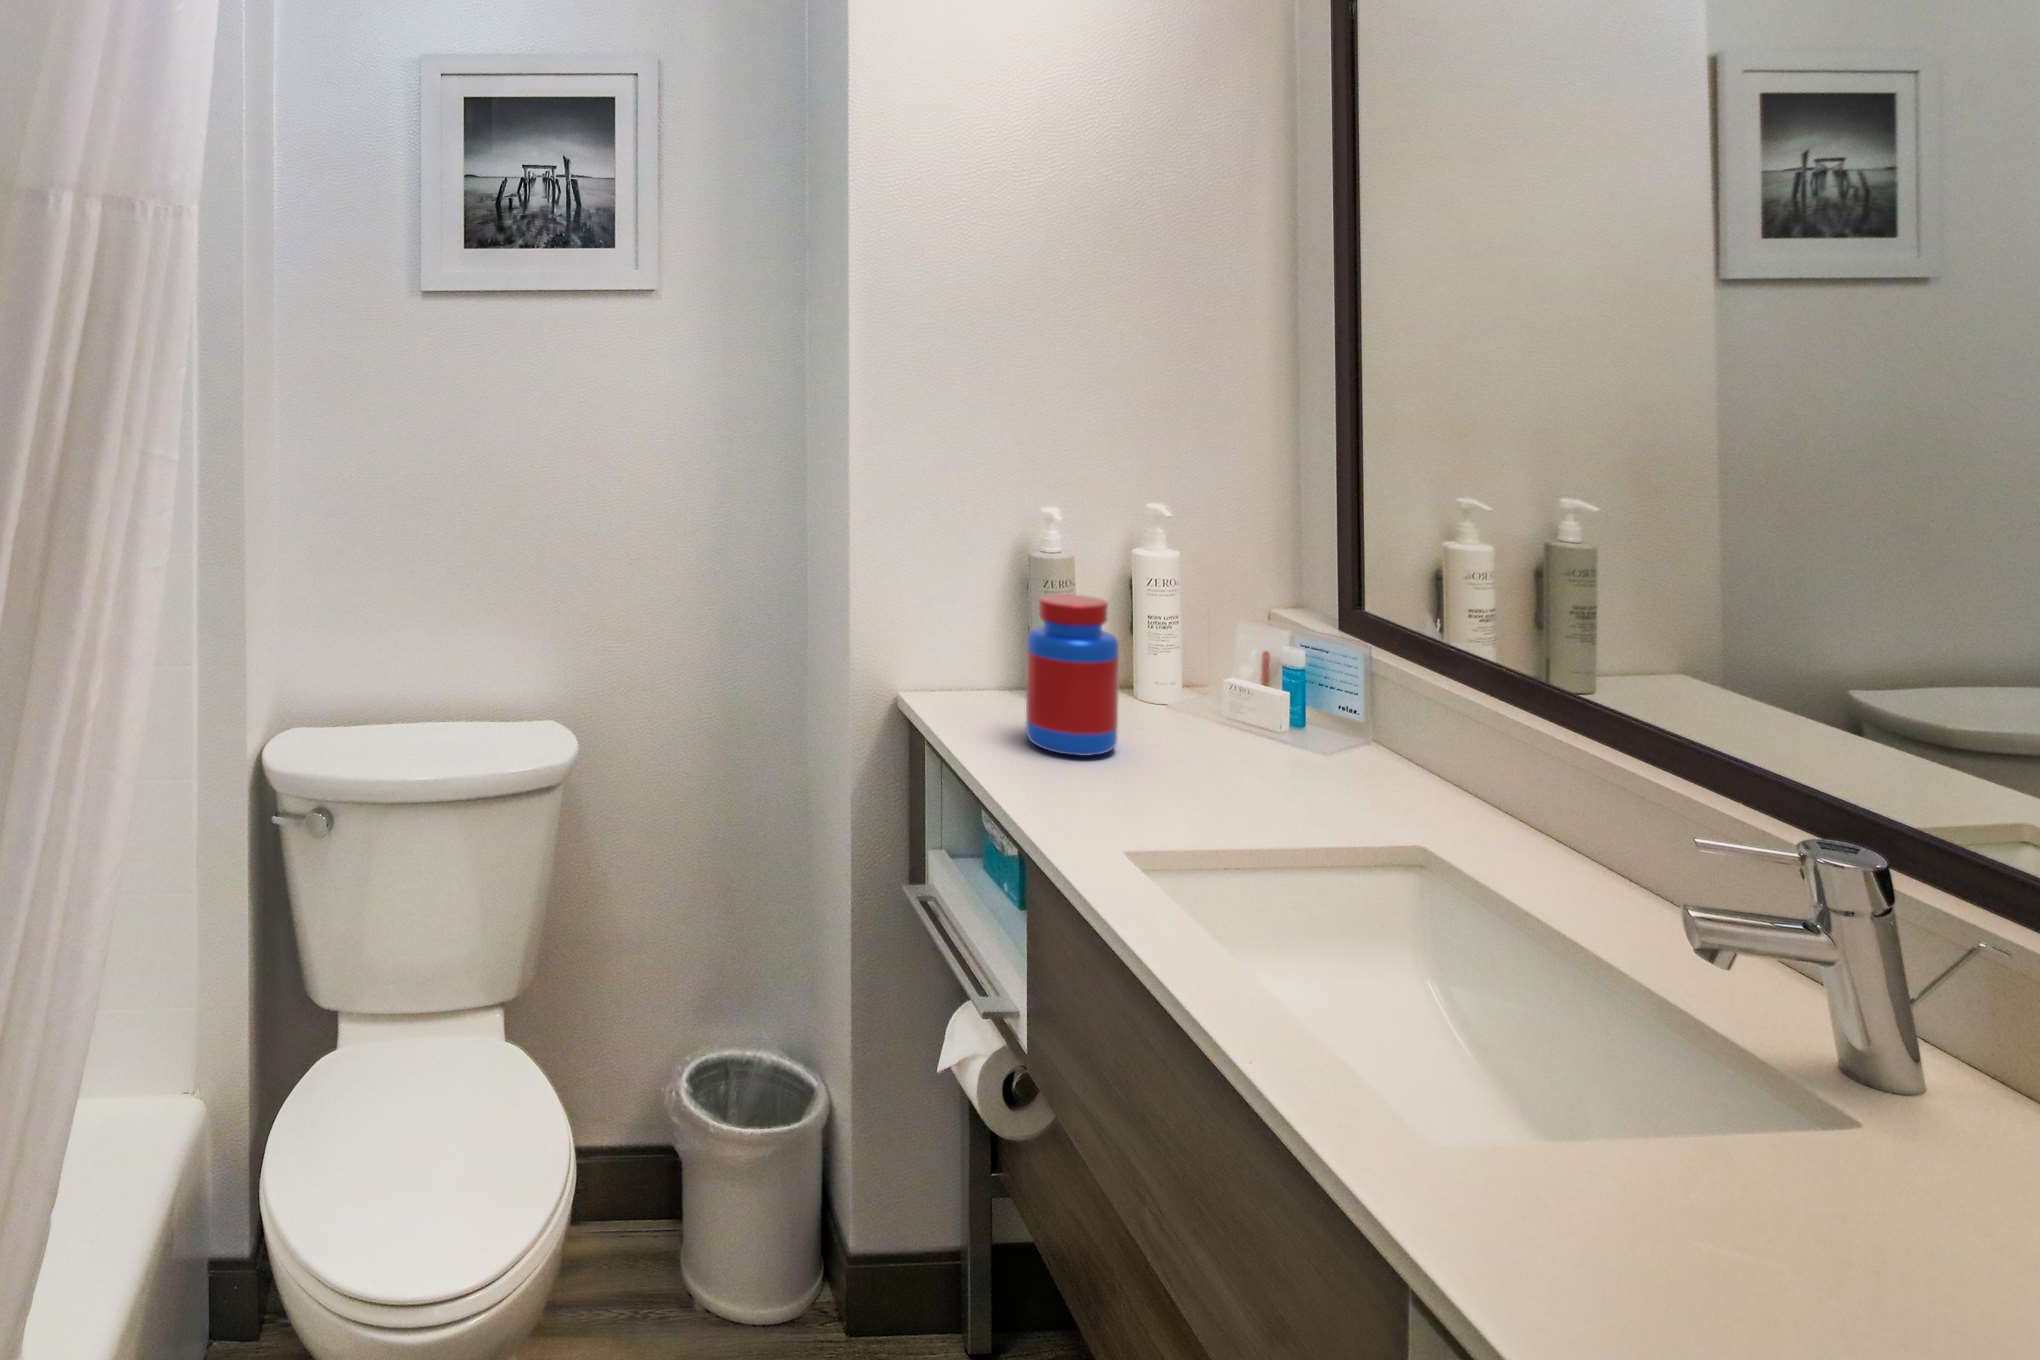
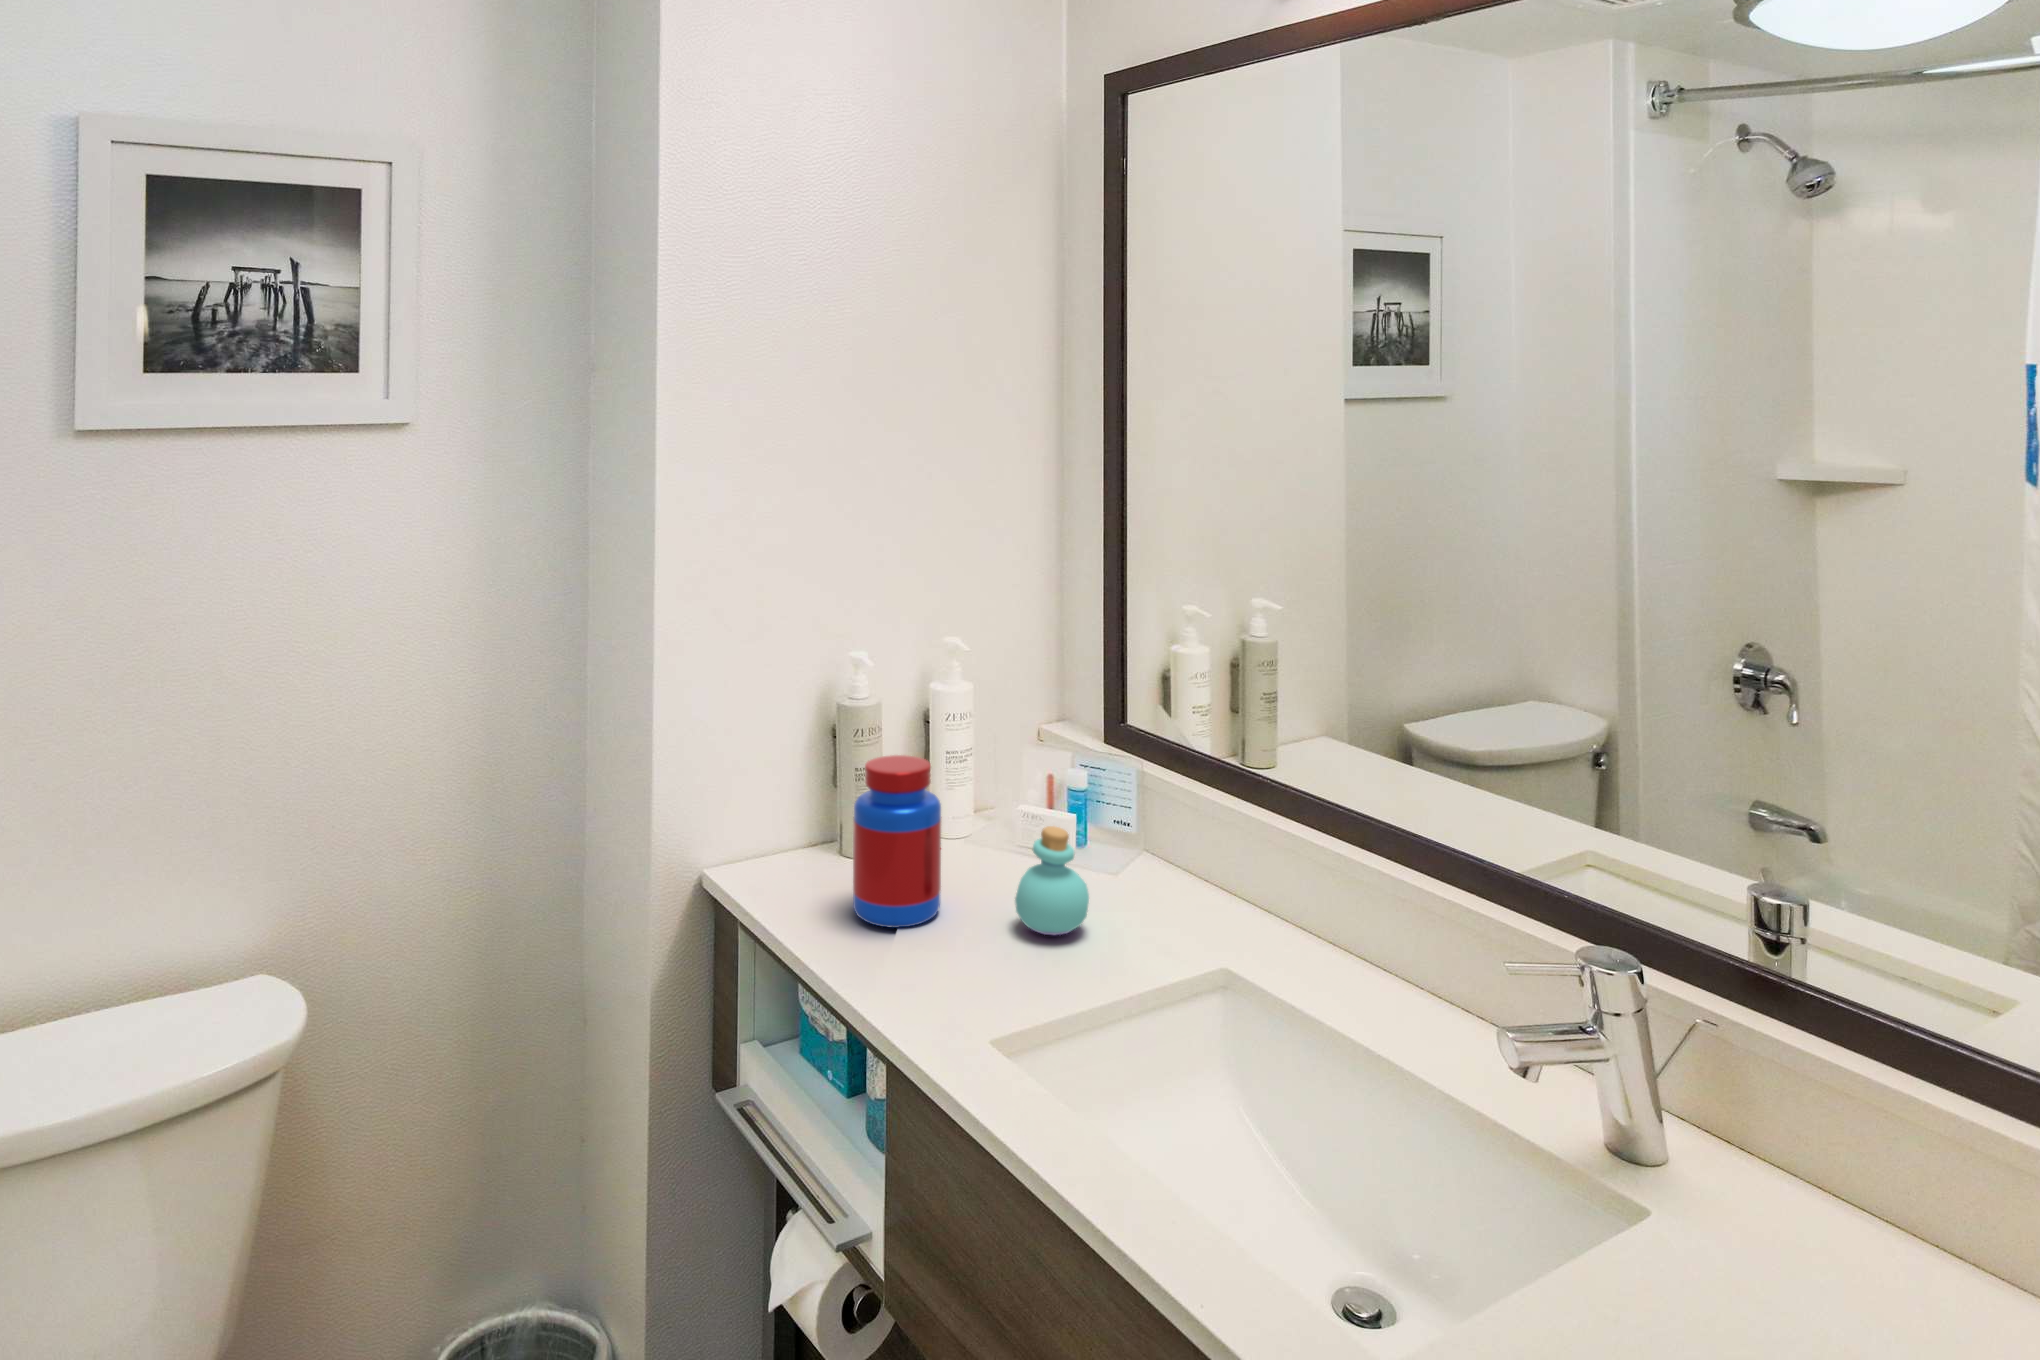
perfume bottle: none [1195,676,1282,787] -> present [1015,826,1089,935]

